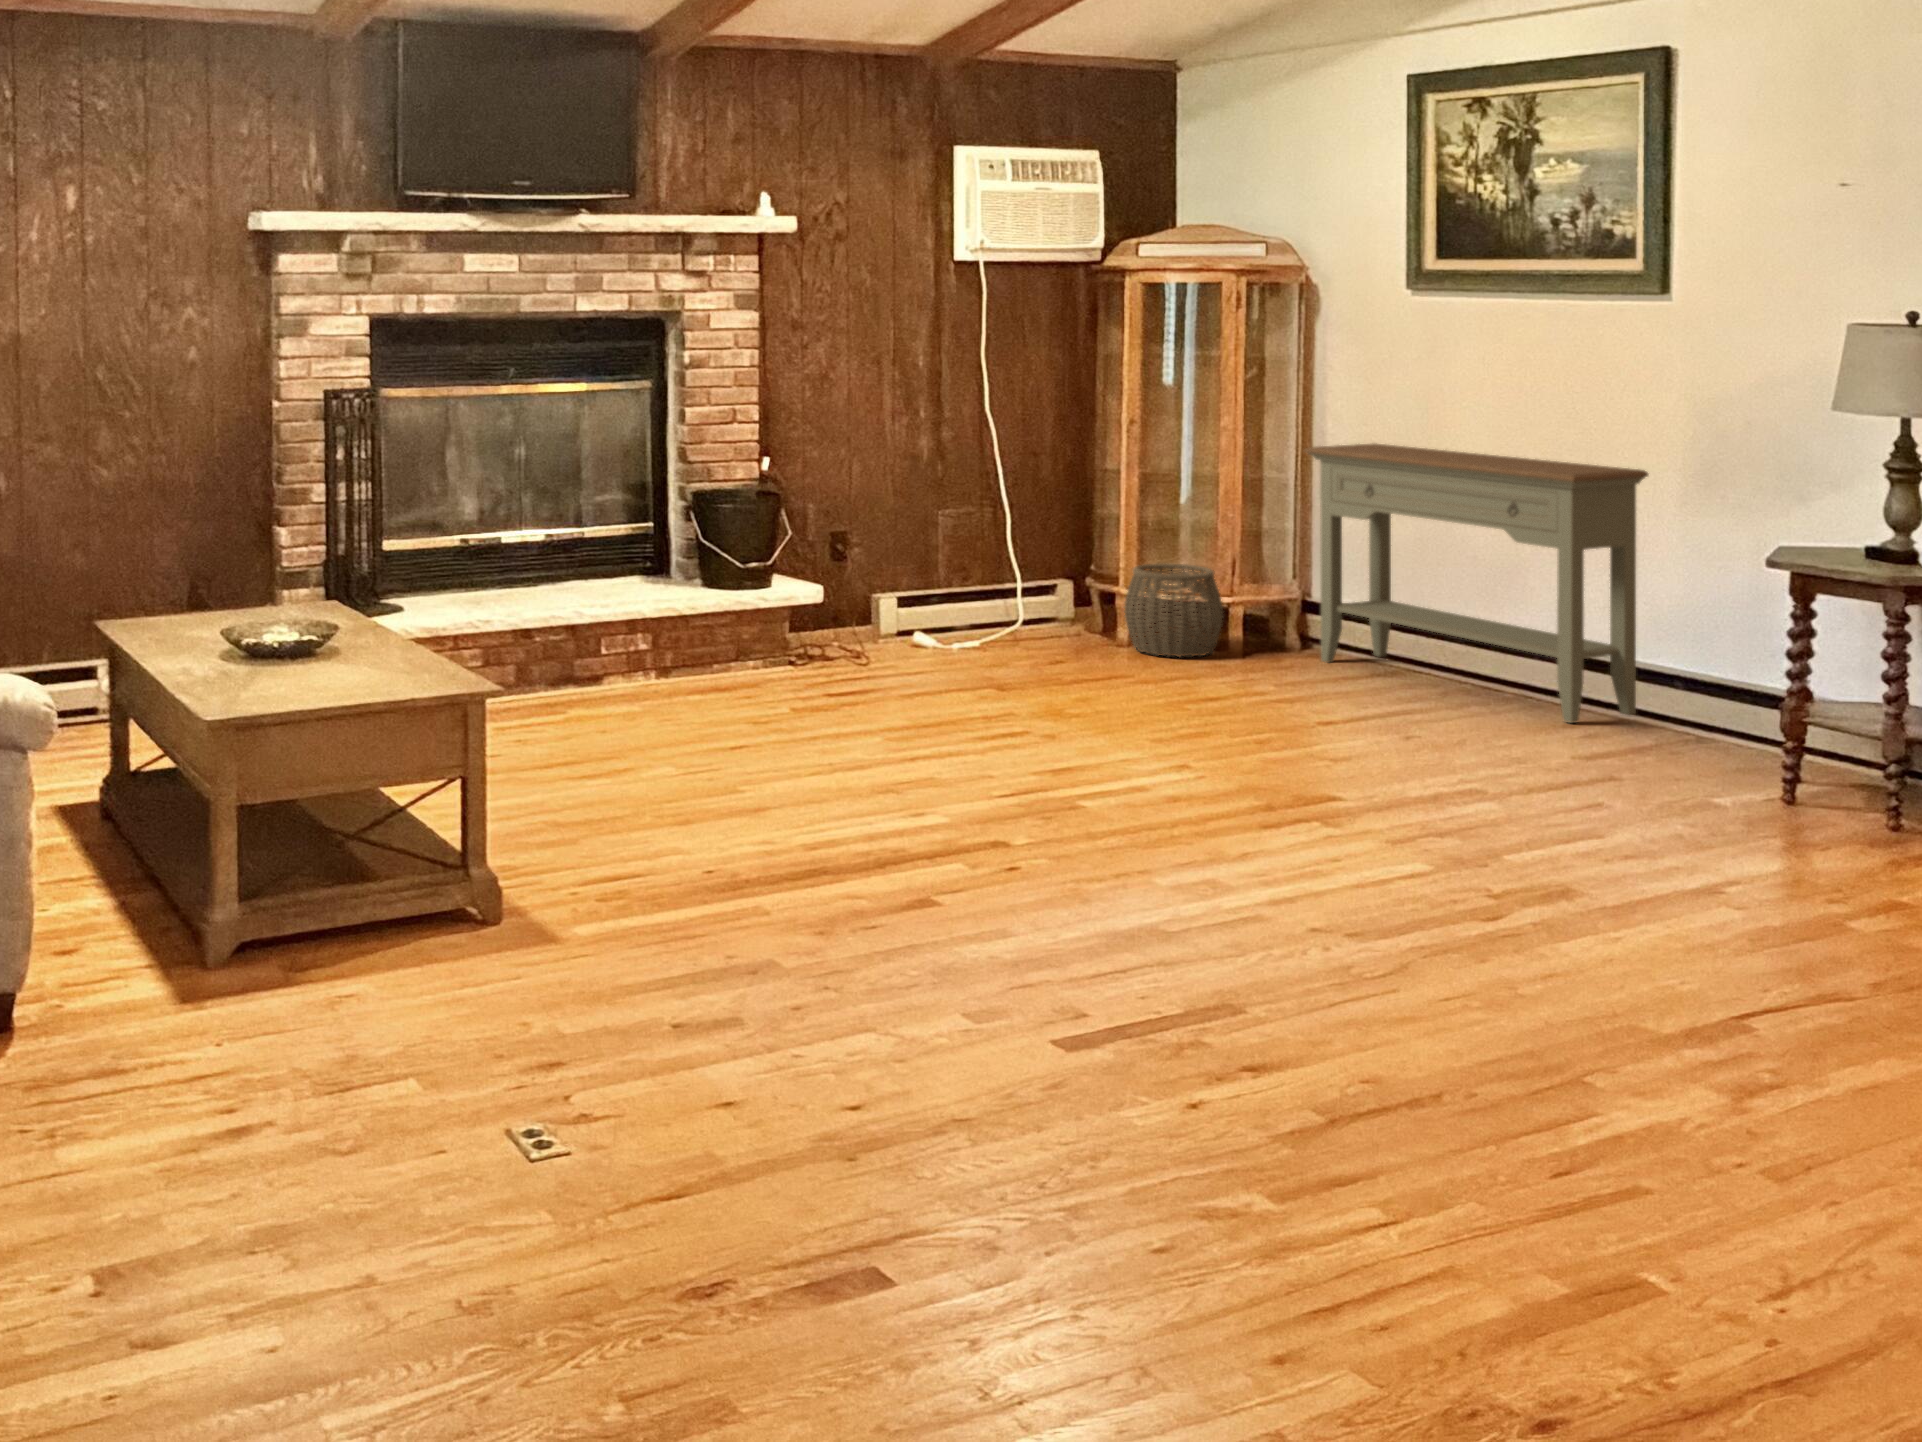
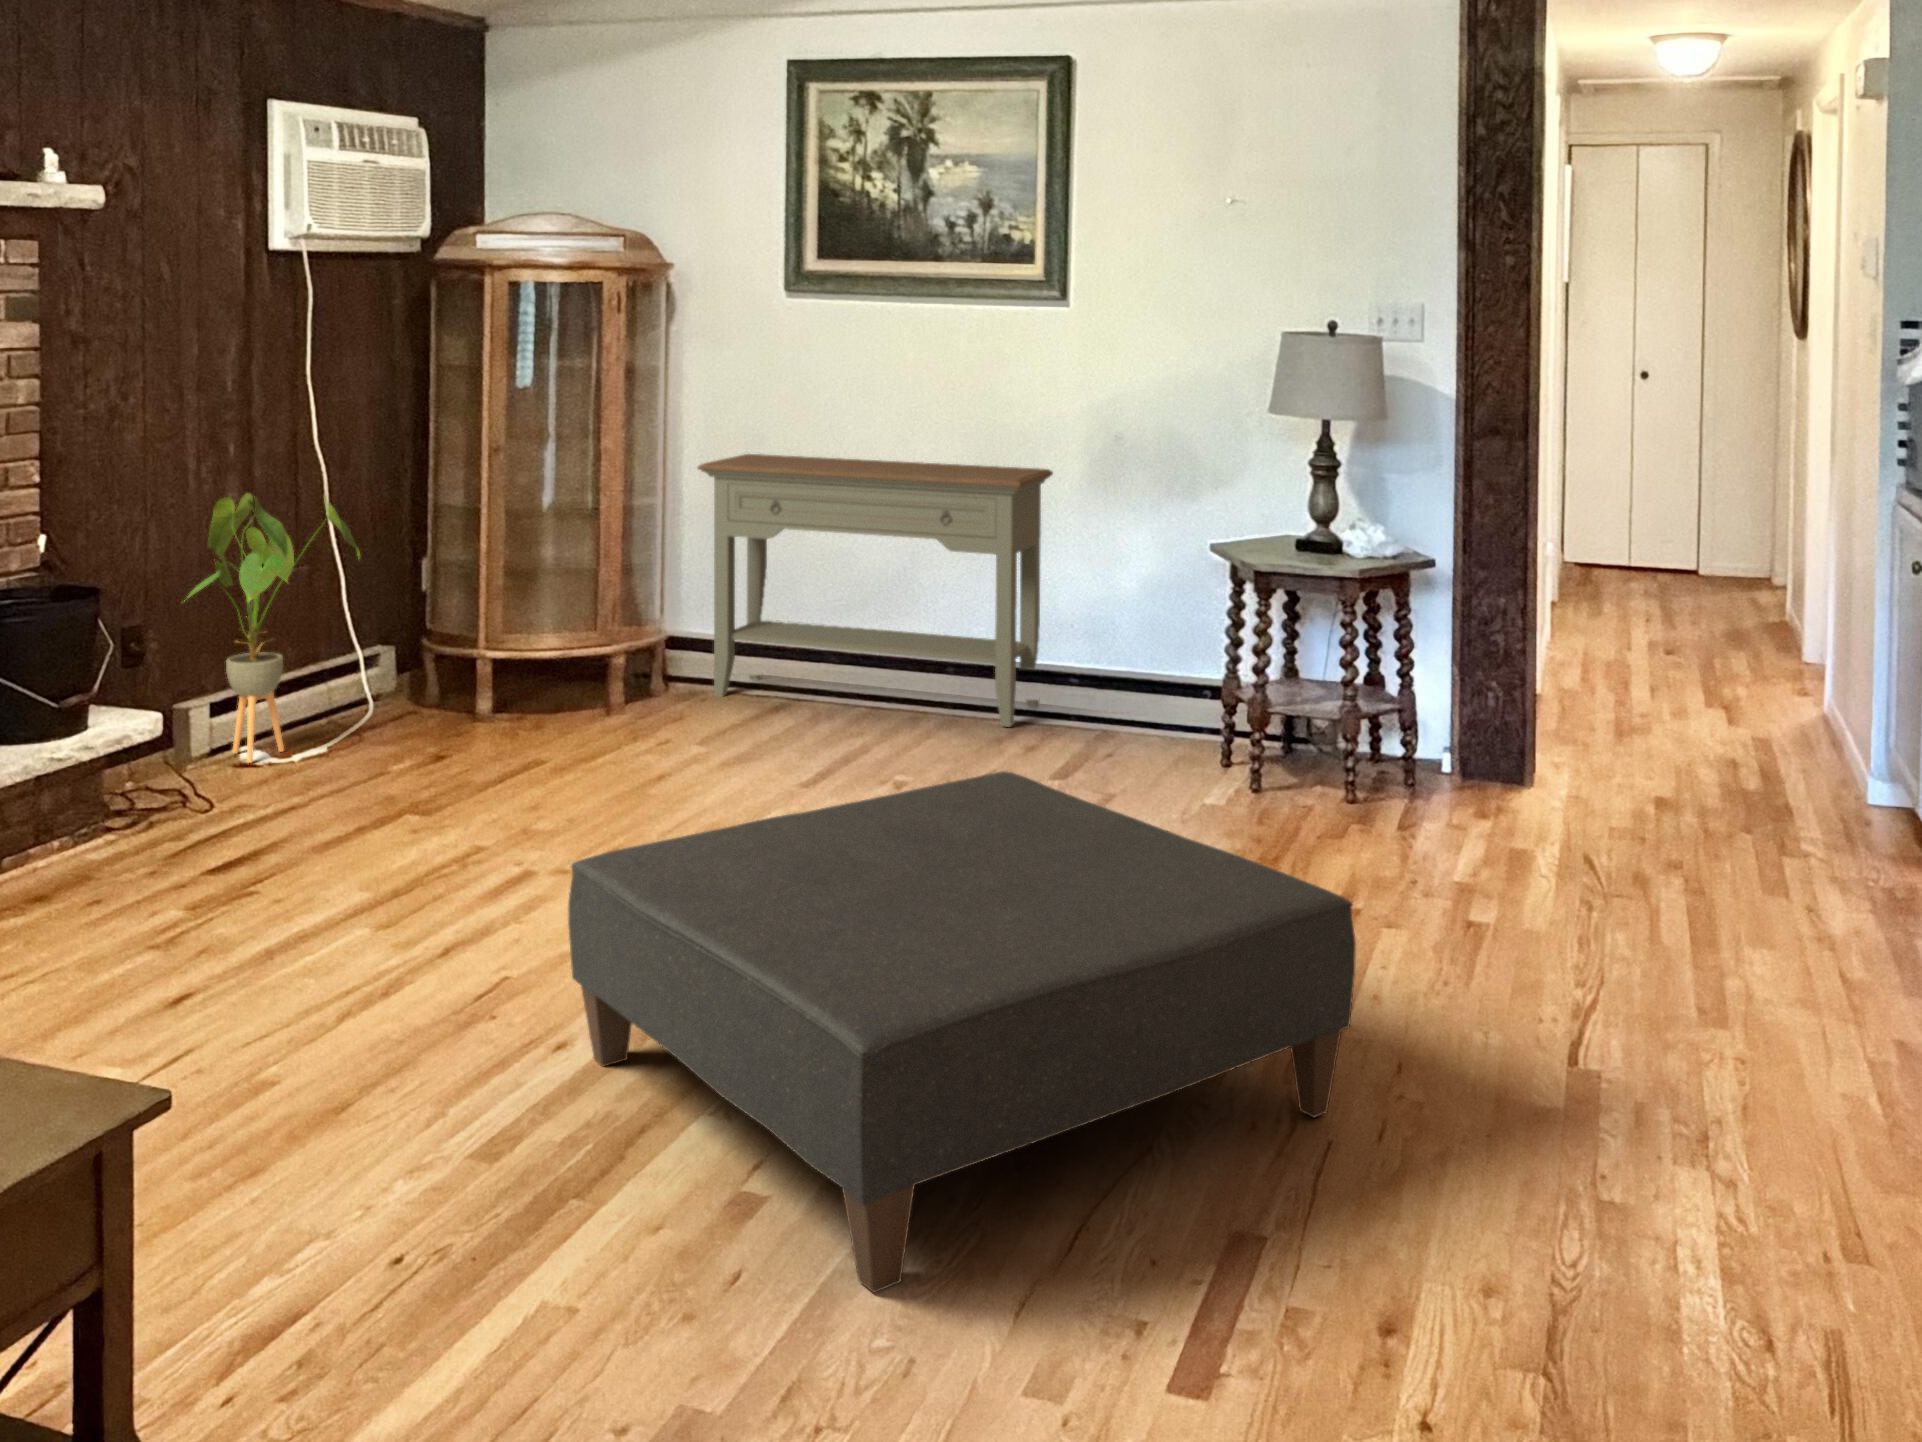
house plant: none [866,445,997,647] -> present [184,493,360,763]
woven basket: present [1124,563,1223,658] -> none [503,607,617,720]
ottoman: none [867,680,1392,983] -> present [568,771,1356,1293]

